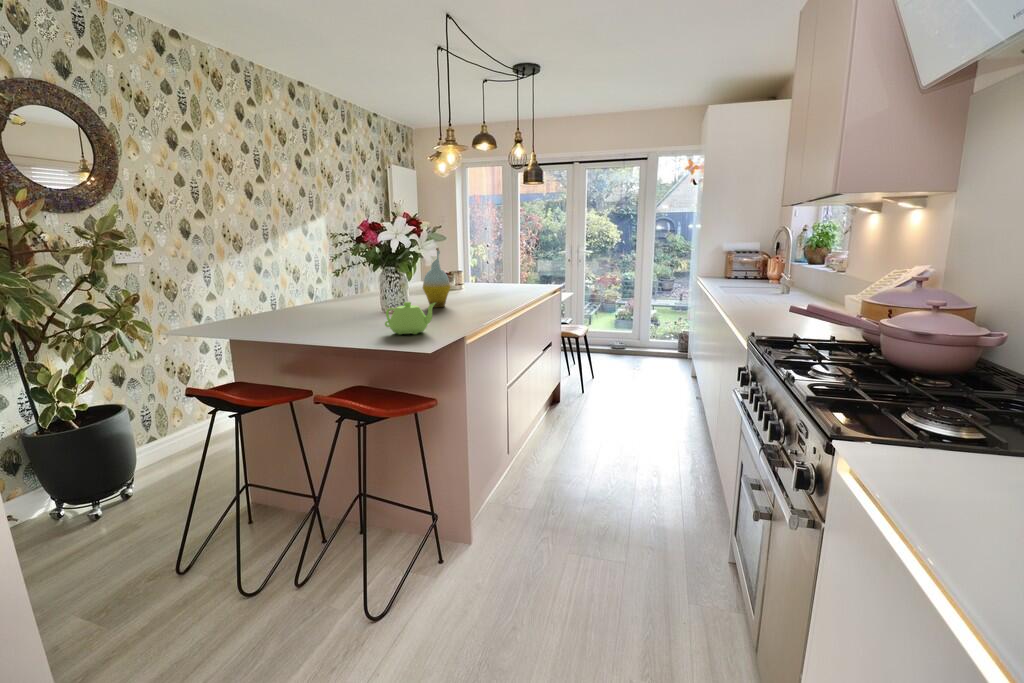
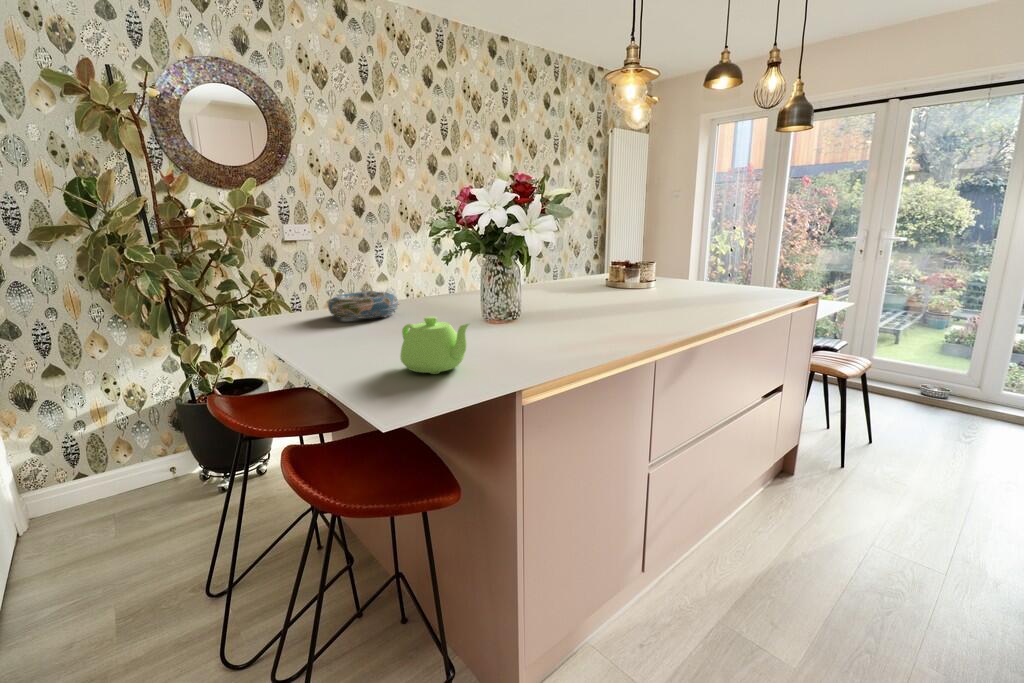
bottle: present [423,248,451,307] -> none [547,225,588,315]
decorative bowl: none [253,300,314,321] -> present [328,290,399,319]

